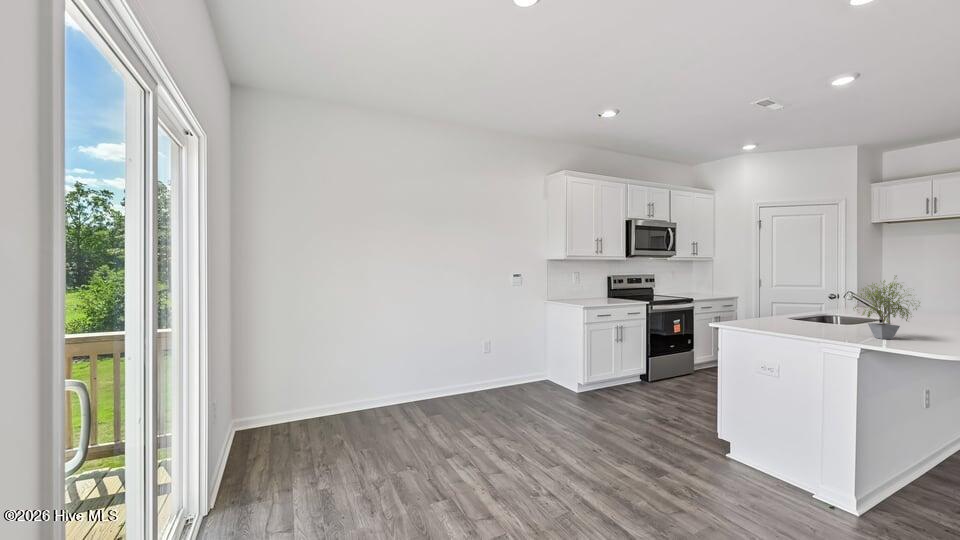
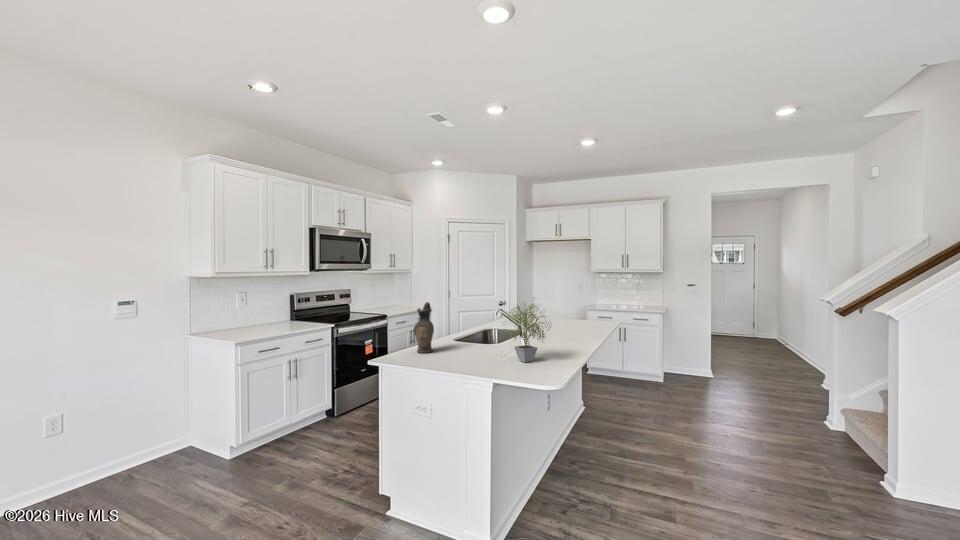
ceramic pitcher: none [746,280,768,324] -> present [414,302,434,353]

